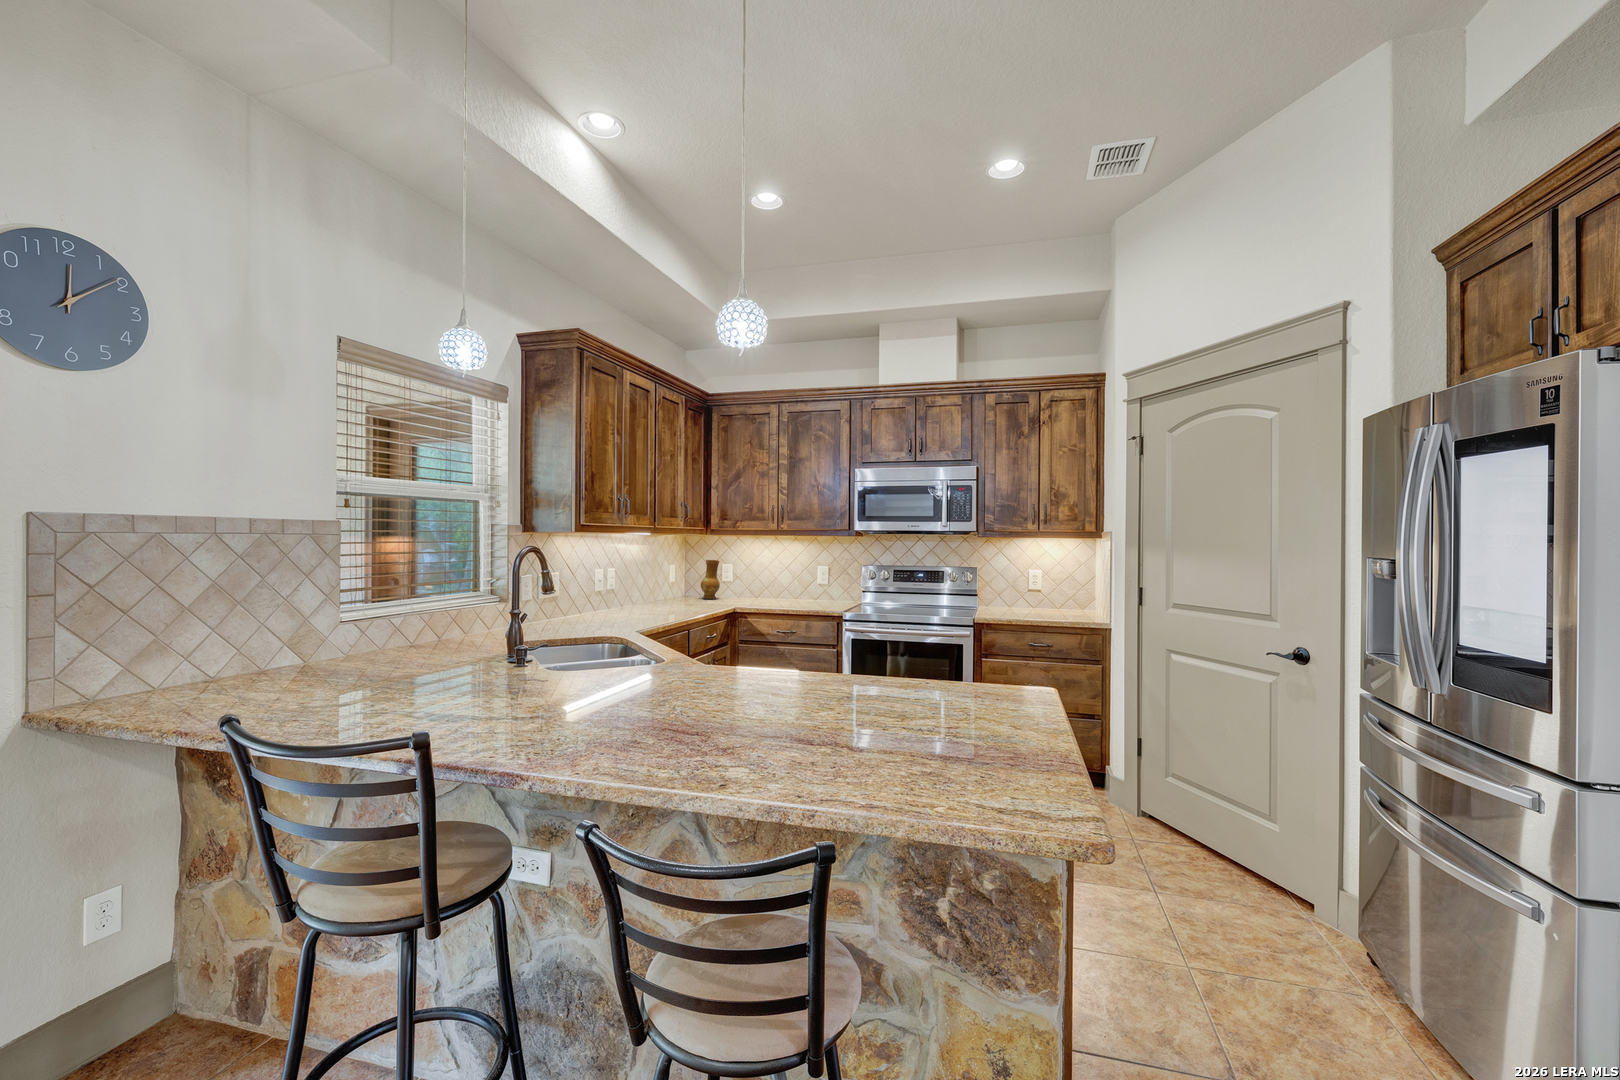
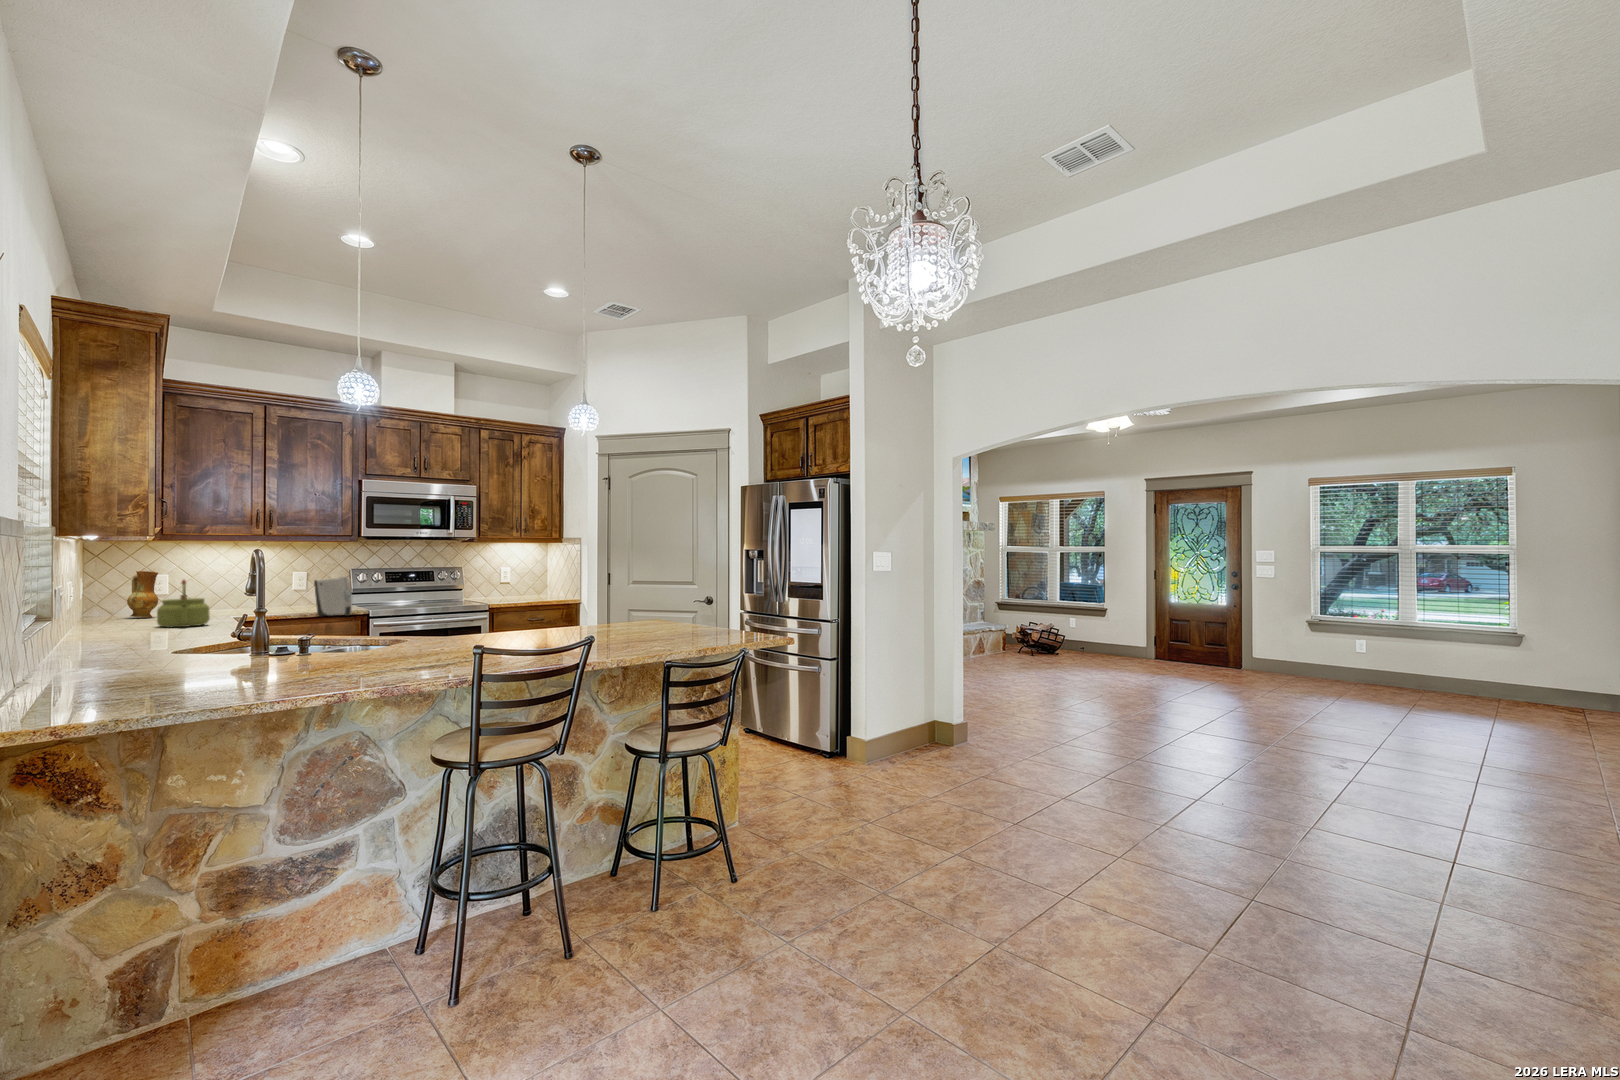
kettle: none [660,570,695,613] -> present [157,580,210,627]
soap dispenser: none [797,573,828,614] -> present [314,577,352,616]

